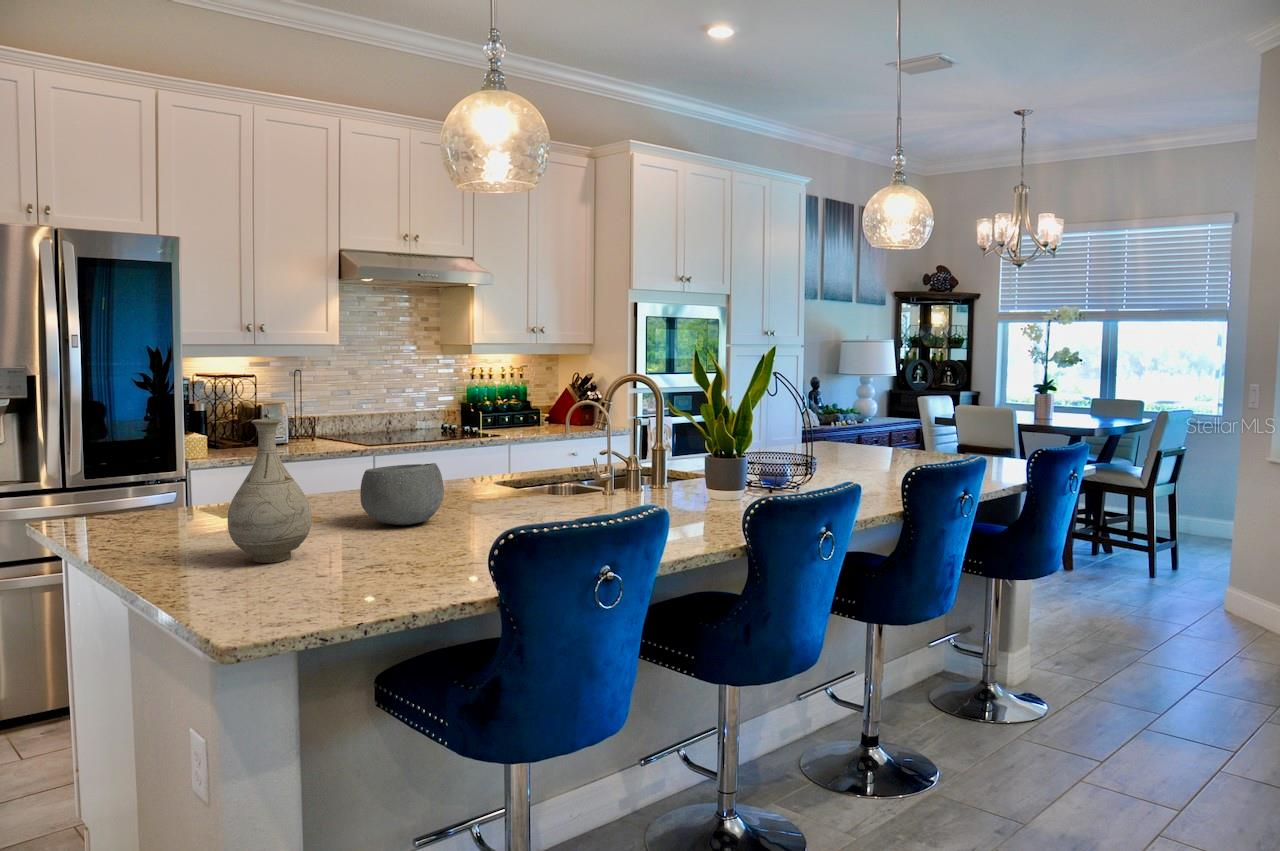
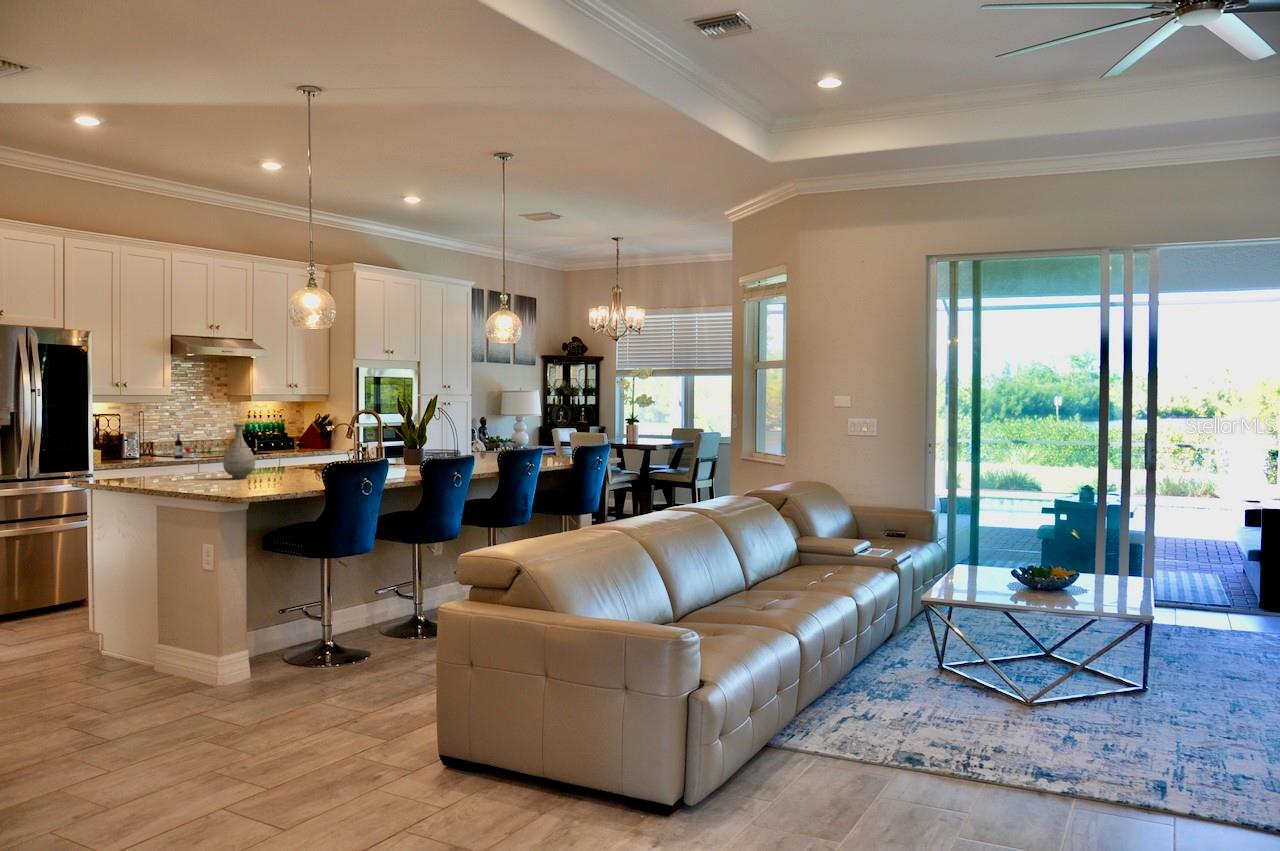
wine bottle: none [318,403,401,447] -> present [156,434,200,461]
bowl: present [360,463,444,525] -> none [256,447,294,473]

